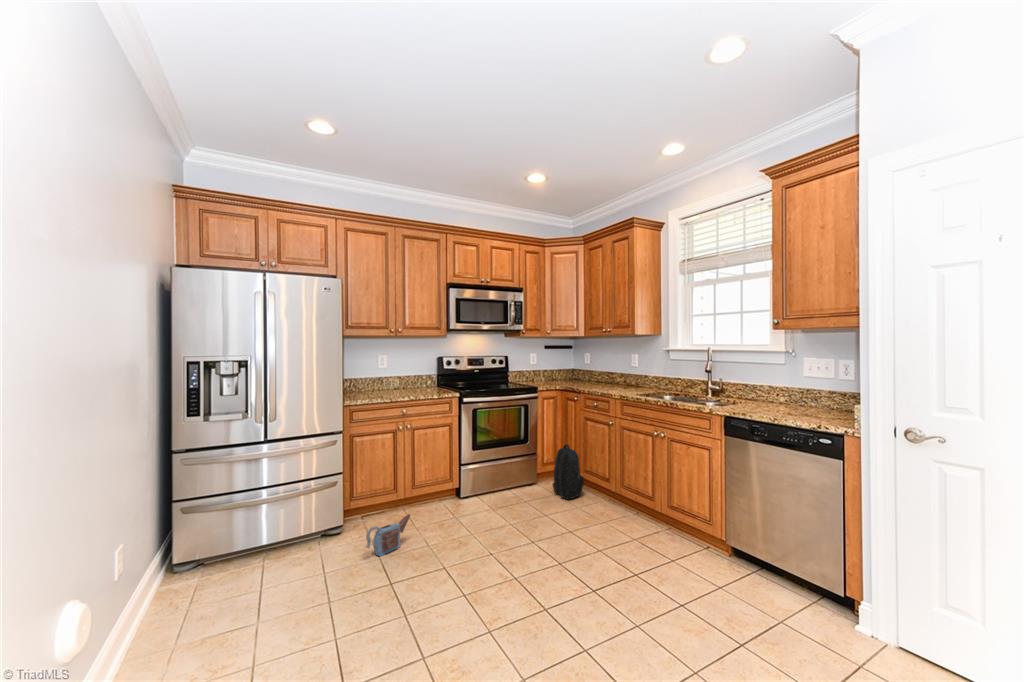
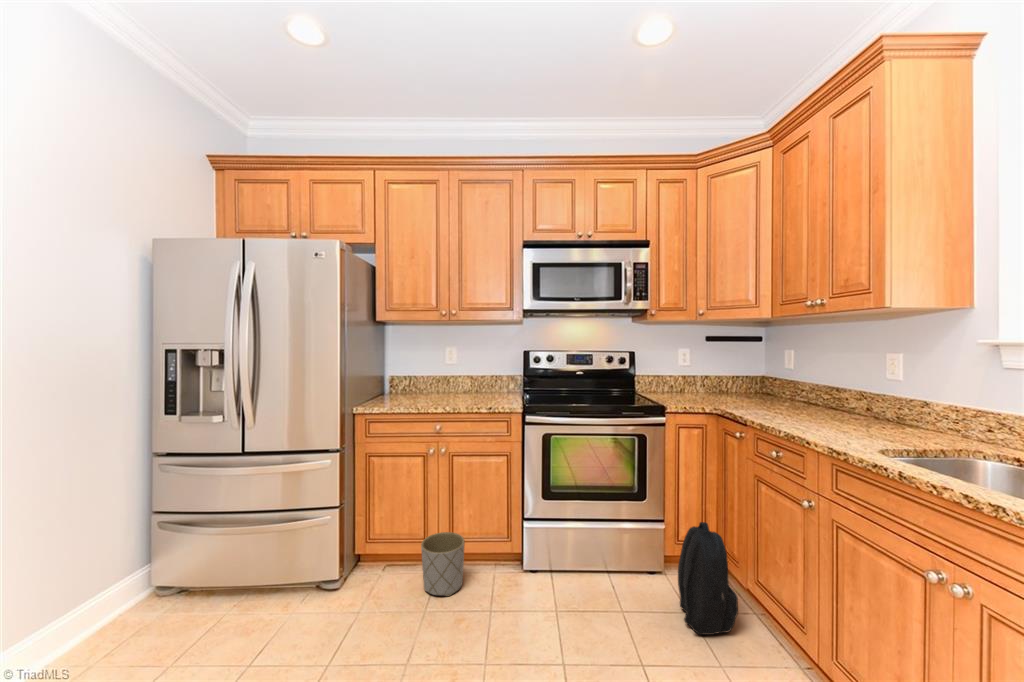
planter: none [405,482,435,521] -> present [421,532,465,596]
watering can: present [366,514,411,556] -> none [297,593,385,654]

